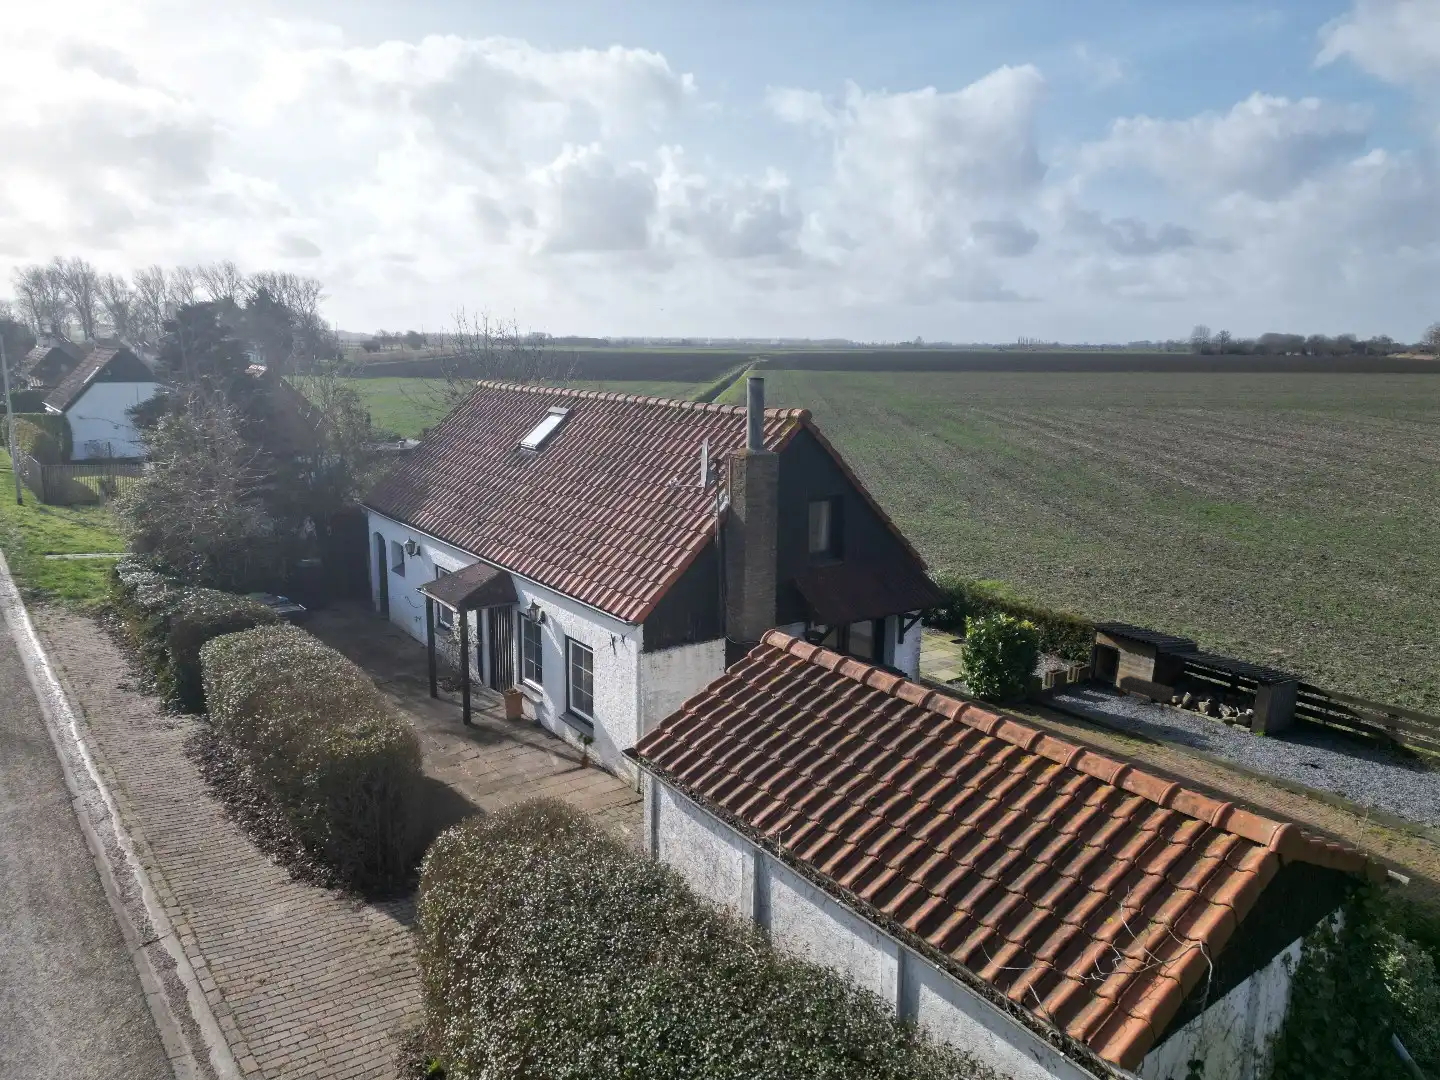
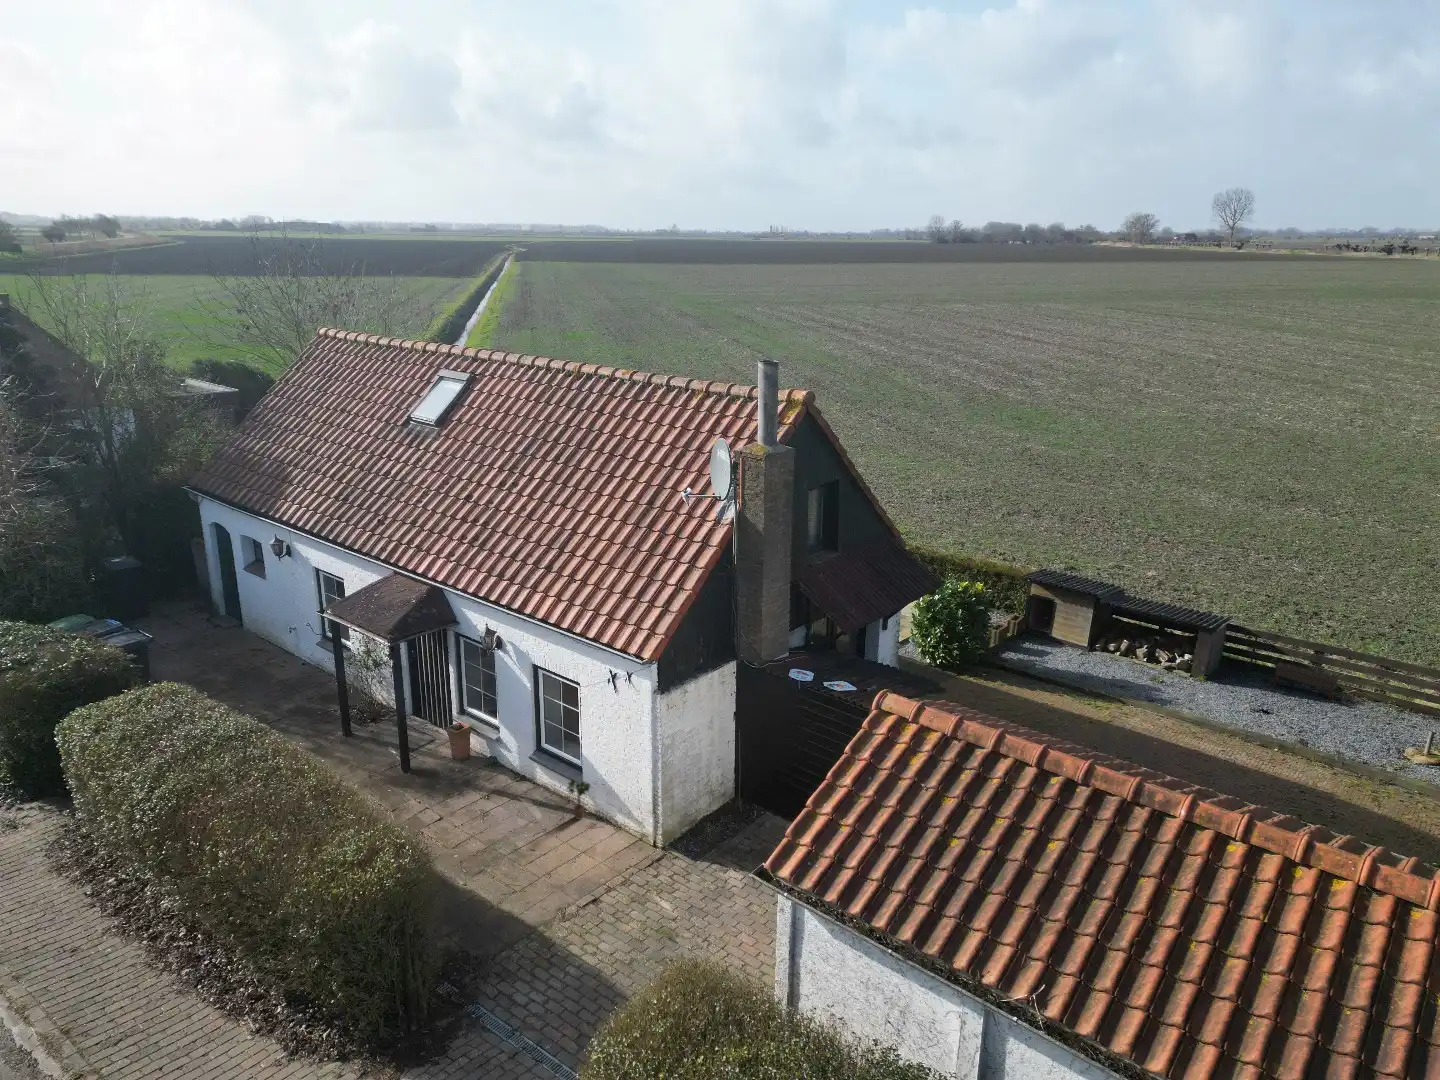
bench: present [1119,676,1174,710] -> present [1274,662,1339,700]

